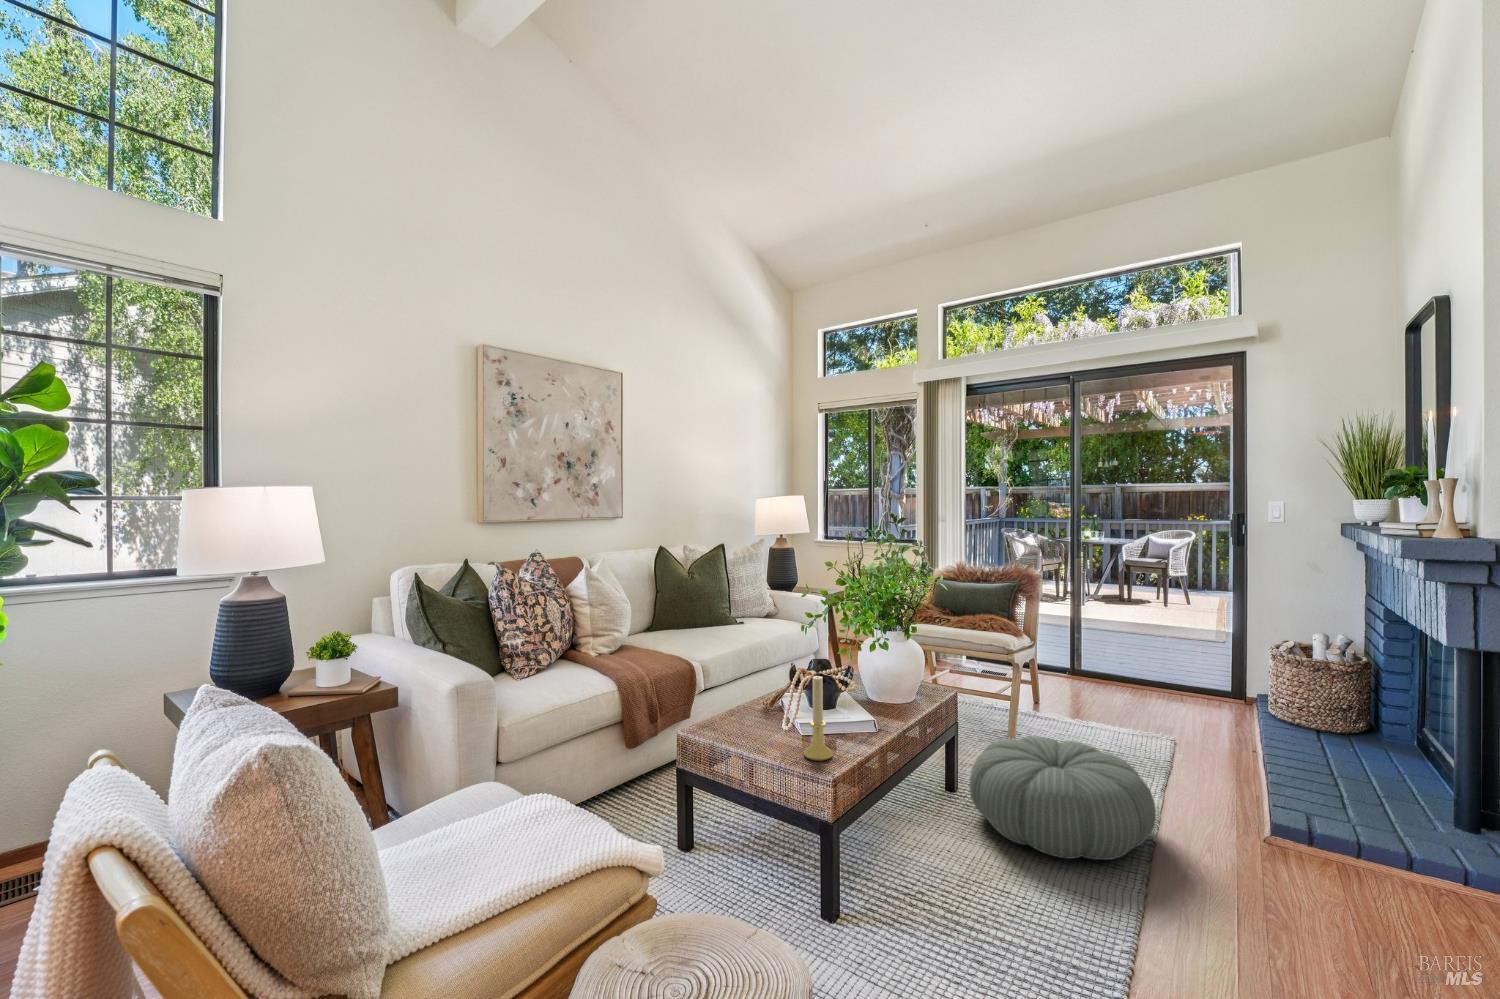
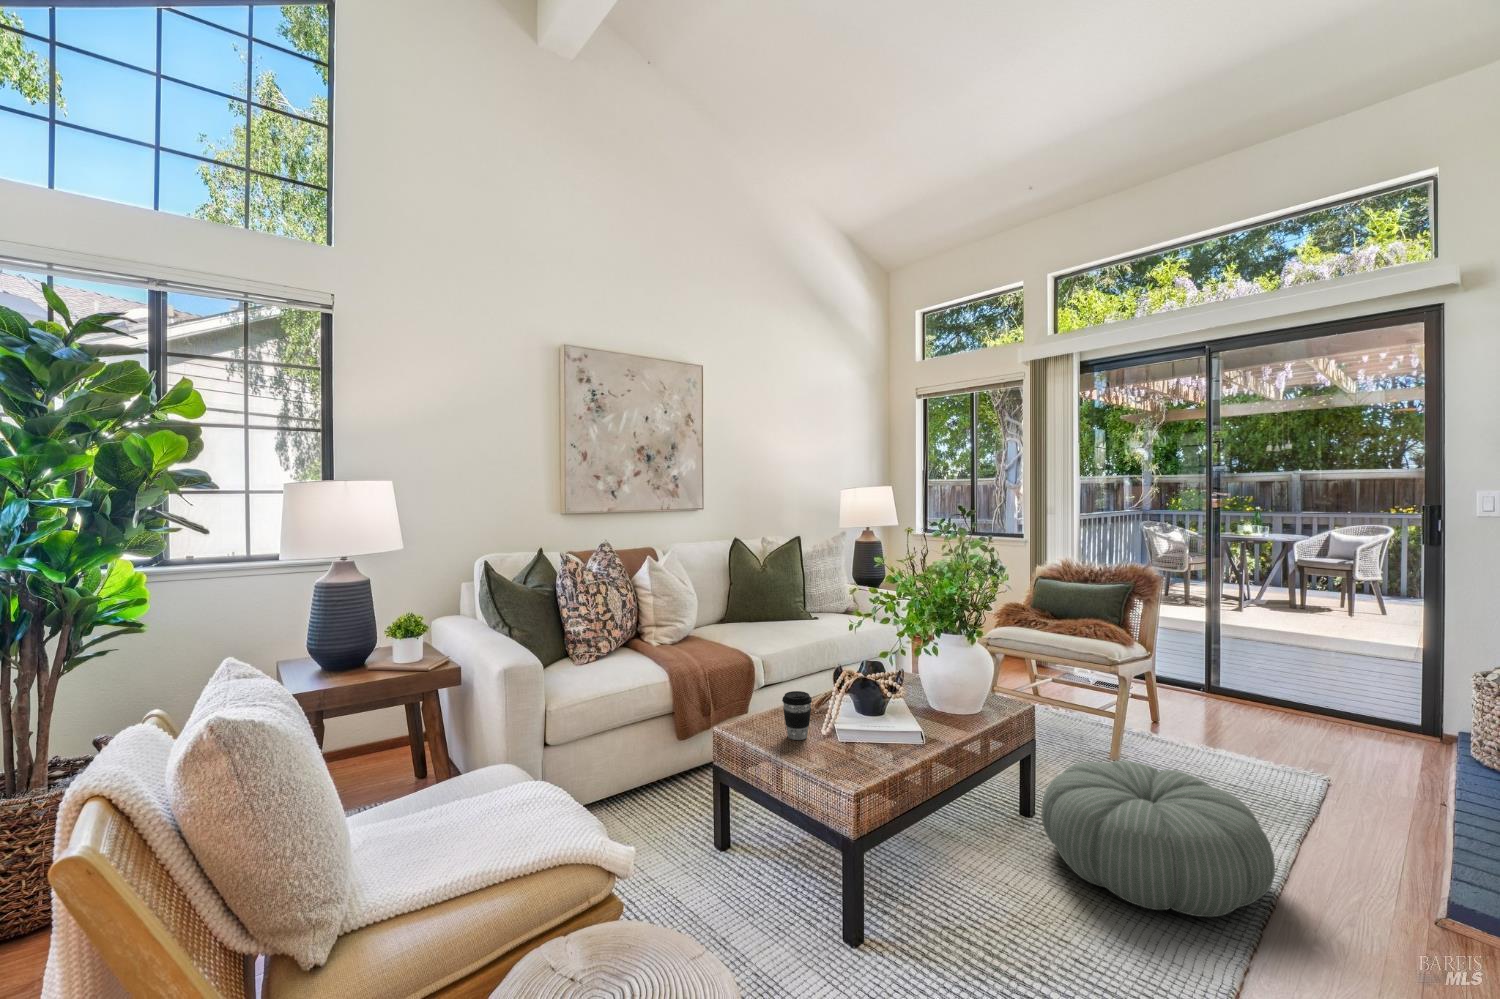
candle holder: present [804,675,832,761] -> none [831,676,862,770]
coffee cup: none [750,692,778,737] -> present [782,691,812,740]

